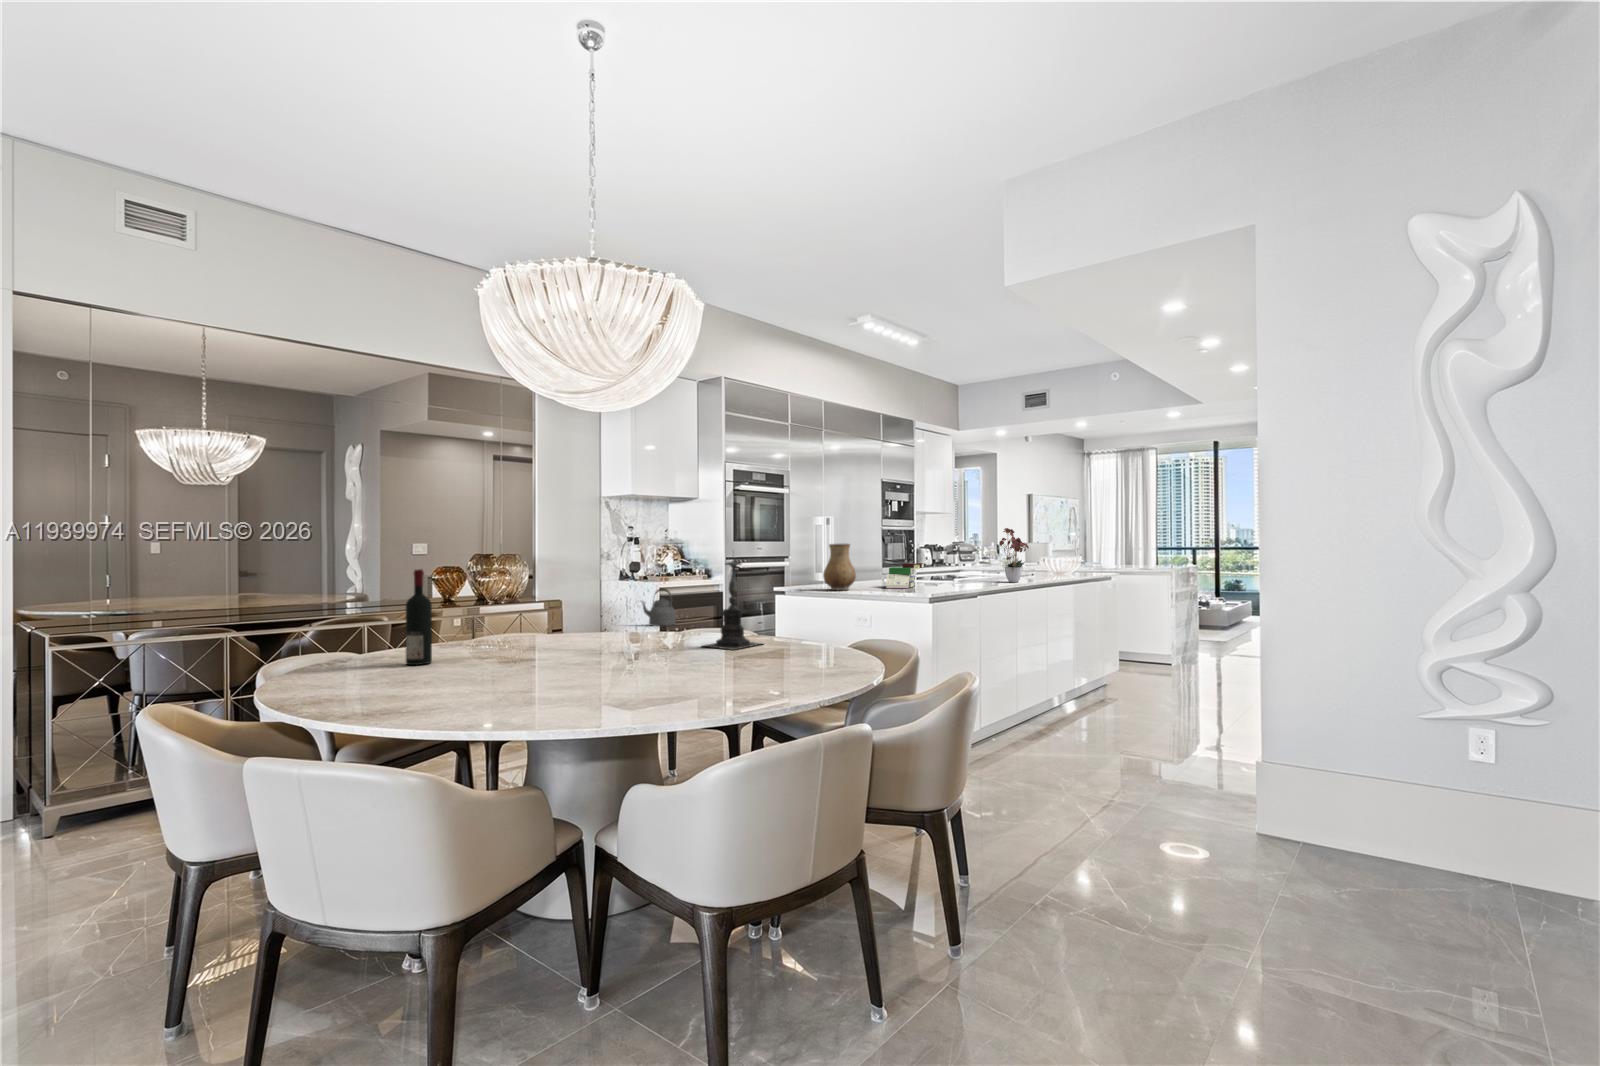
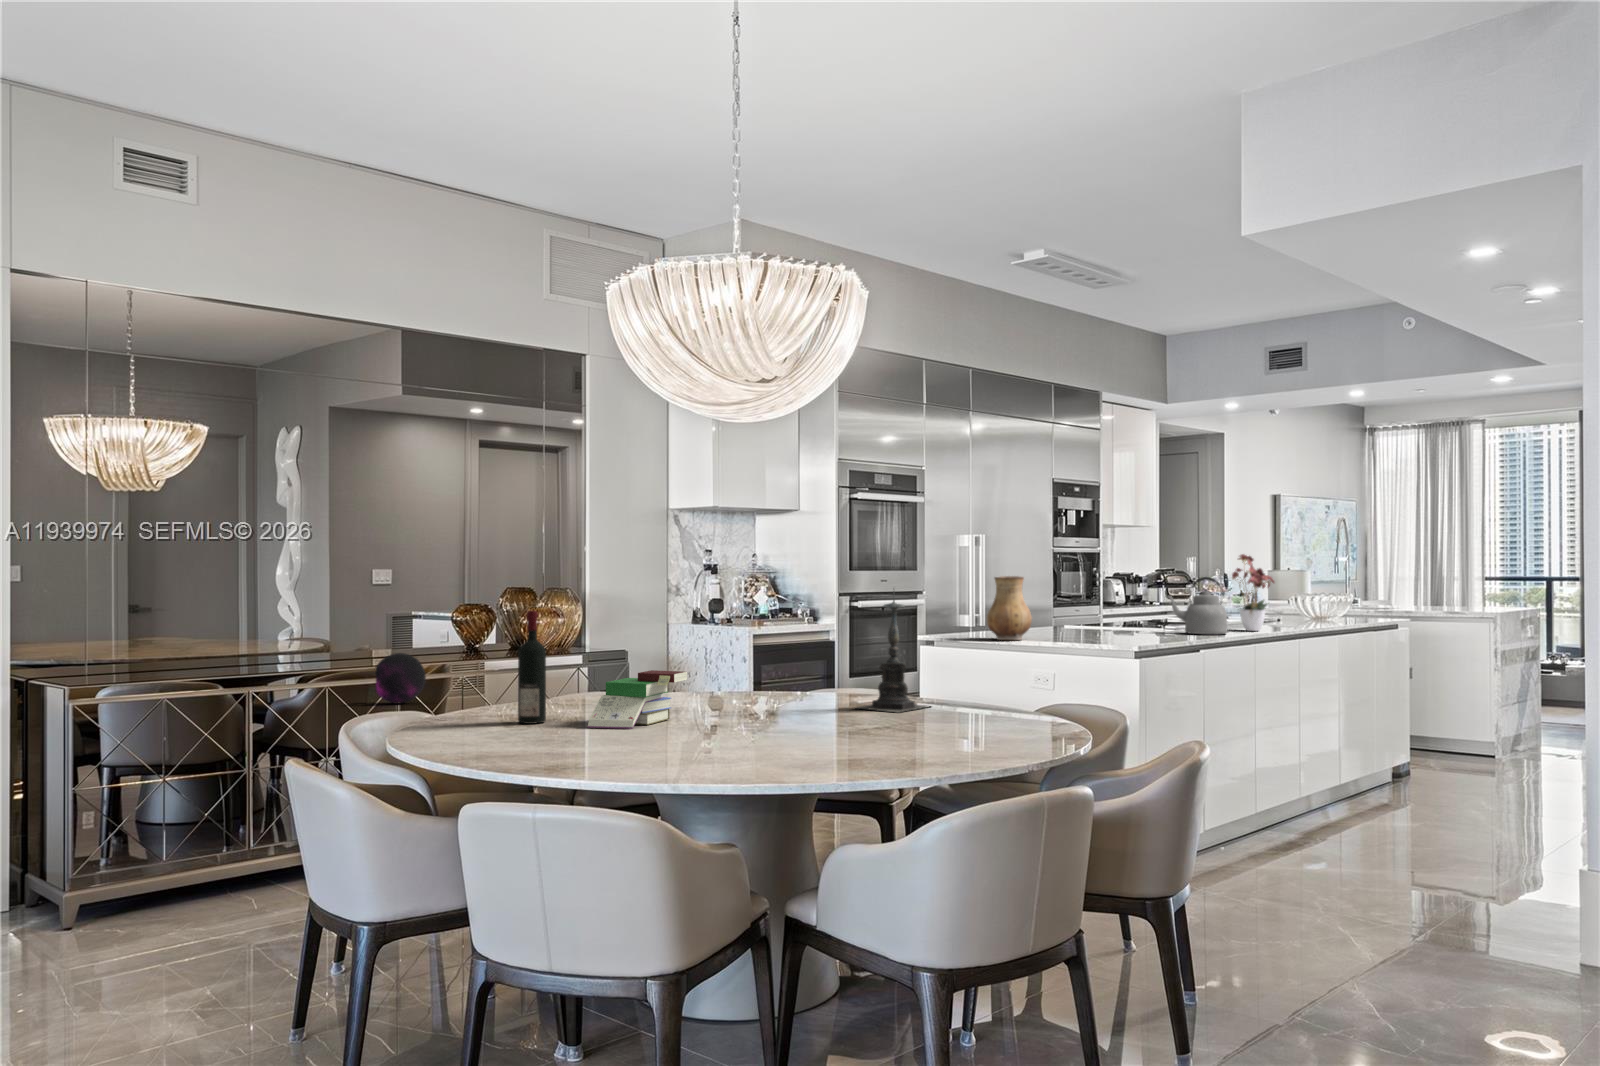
book: present [886,563,924,589] -> present [588,670,687,729]
kettle: present [642,589,675,626] -> present [1167,577,1227,634]
decorative orb: none [351,604,396,643] -> present [374,653,426,704]

